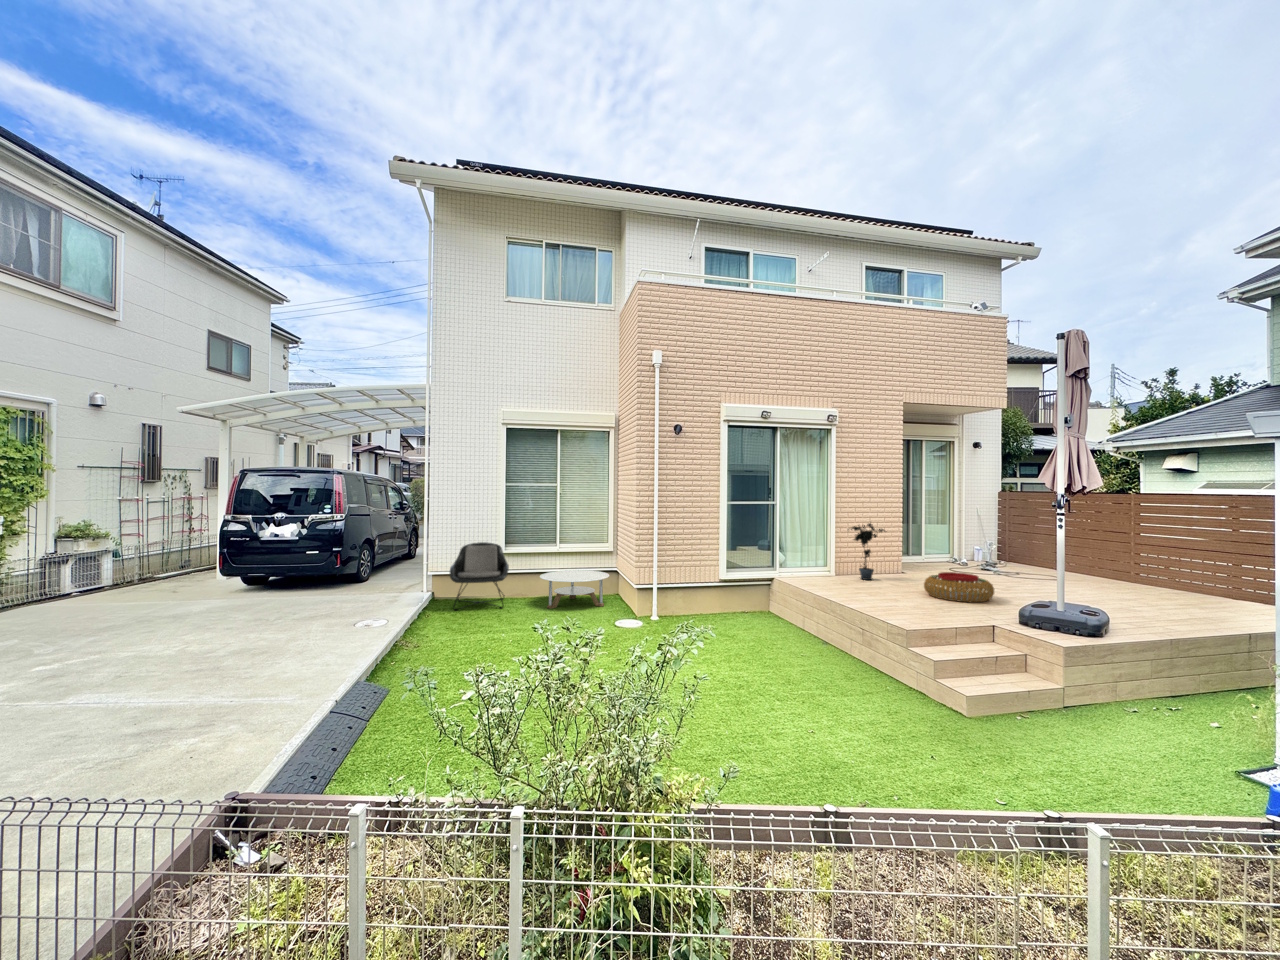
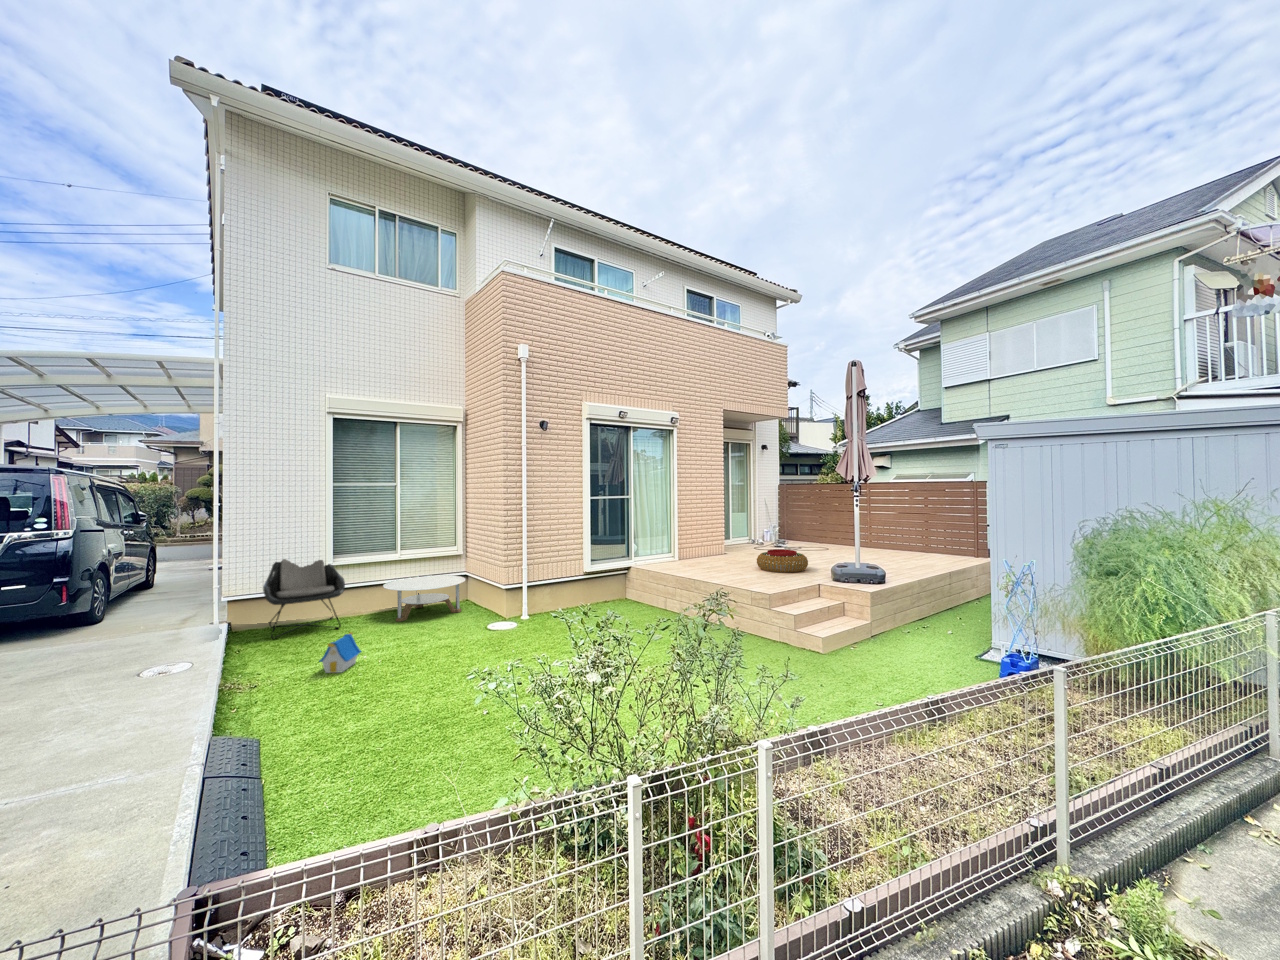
potted plant: present [848,523,885,580] -> none [689,510,720,561]
toy house: none [469,611,502,643] -> present [320,632,361,673]

